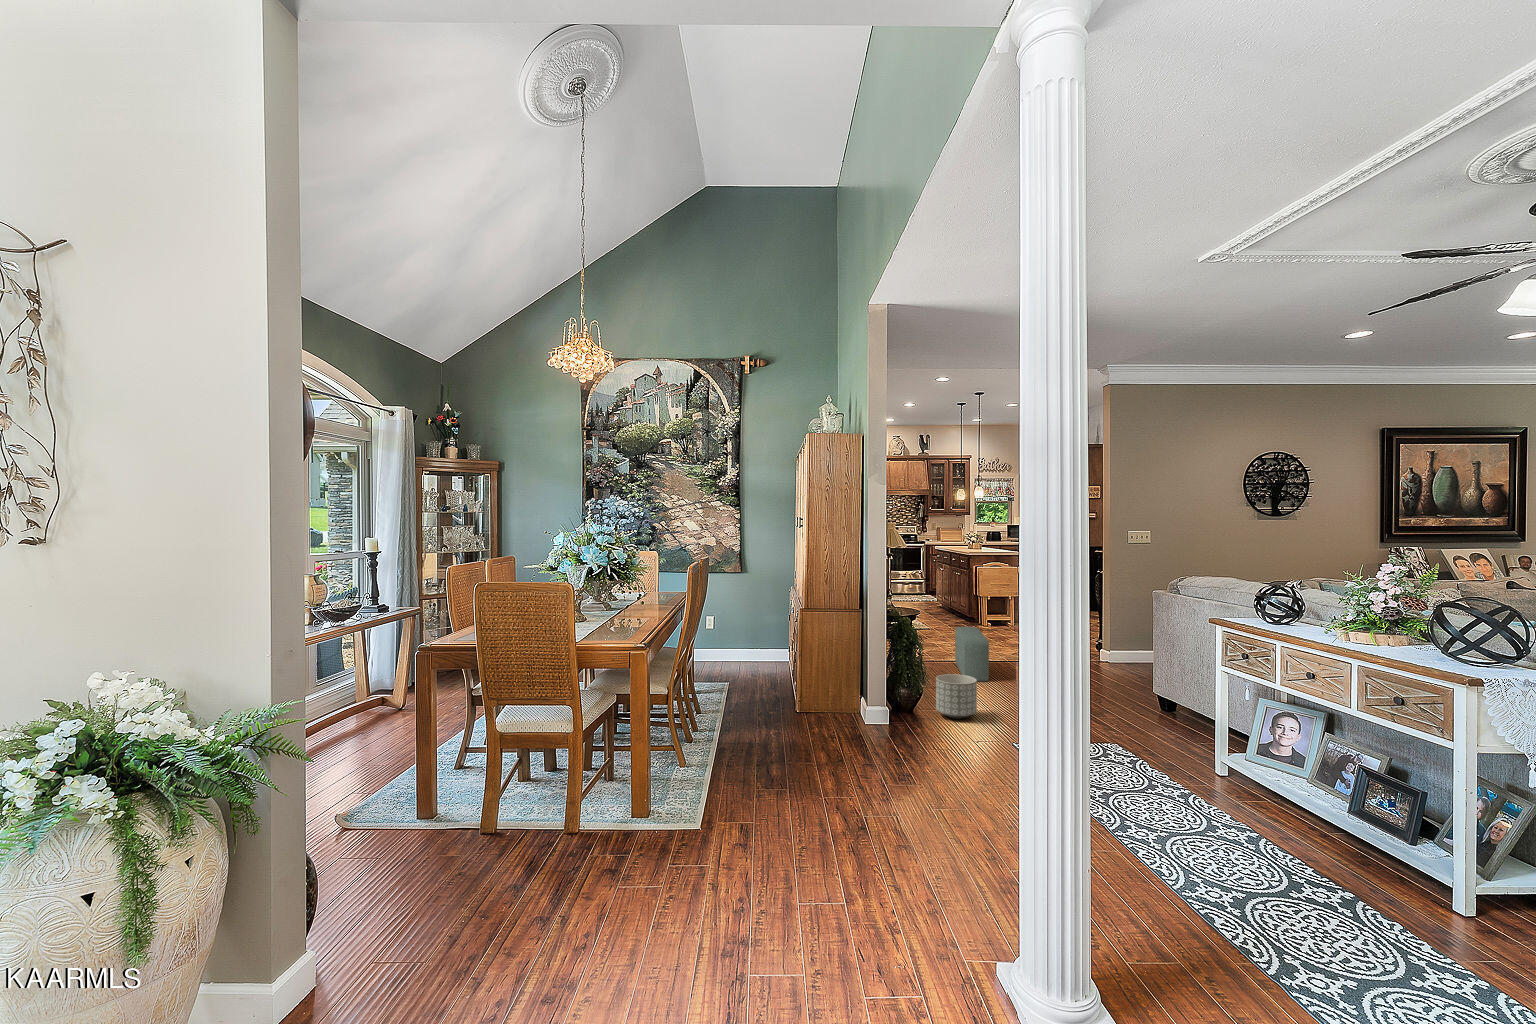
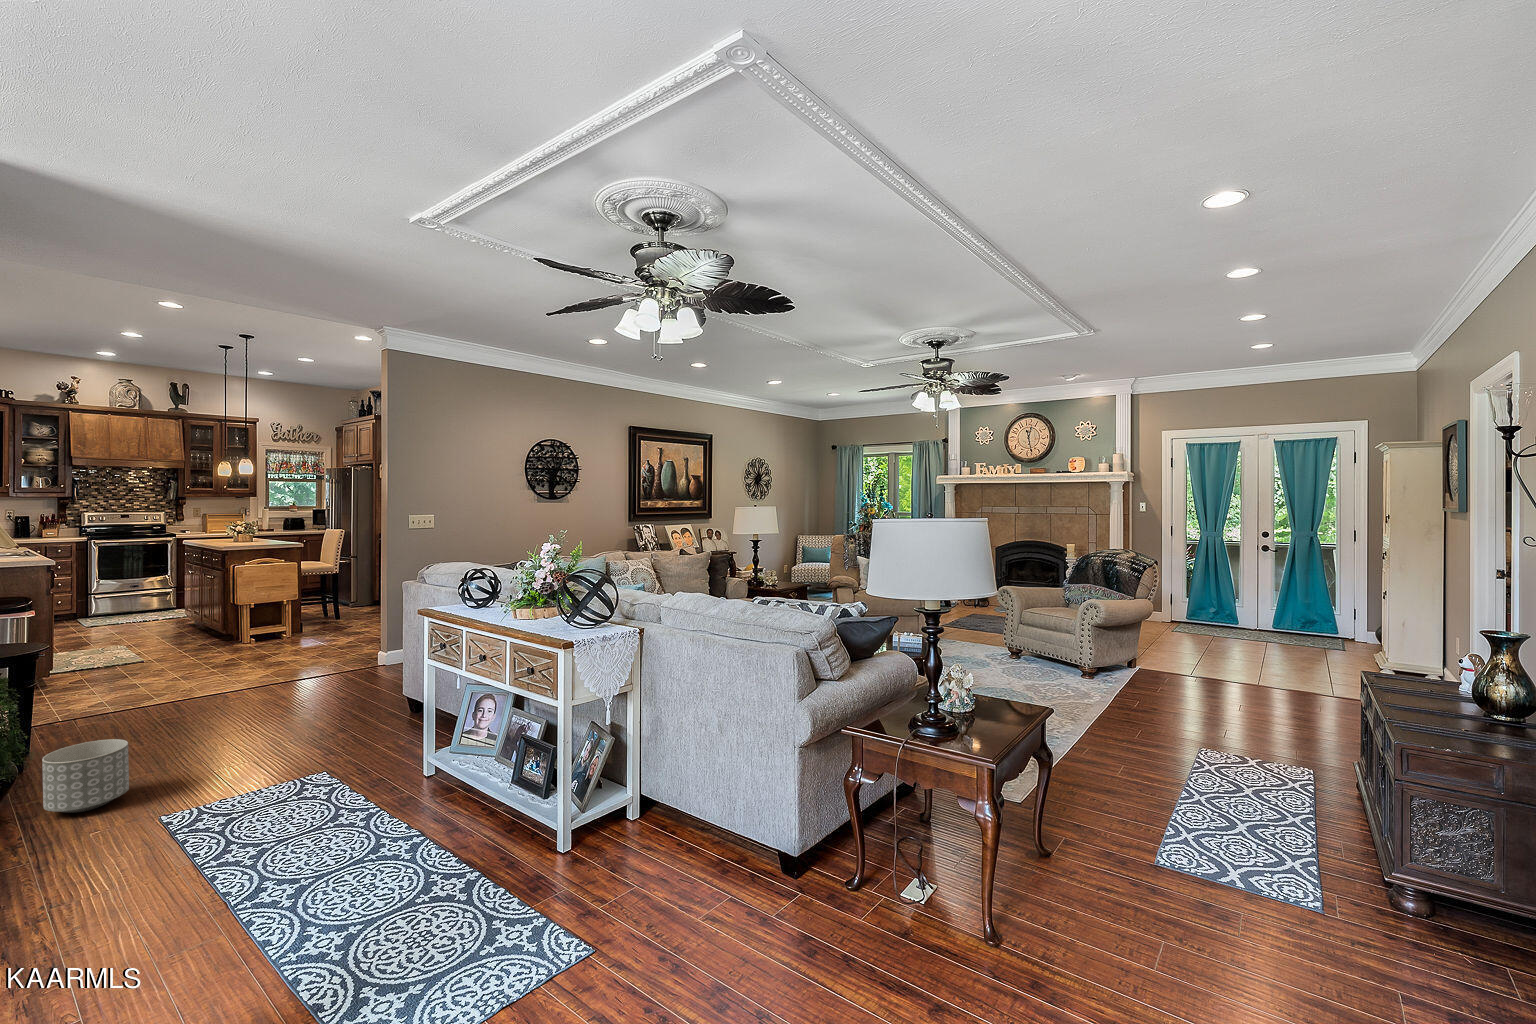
pouf: present [955,627,989,681] -> none [149,651,197,732]

